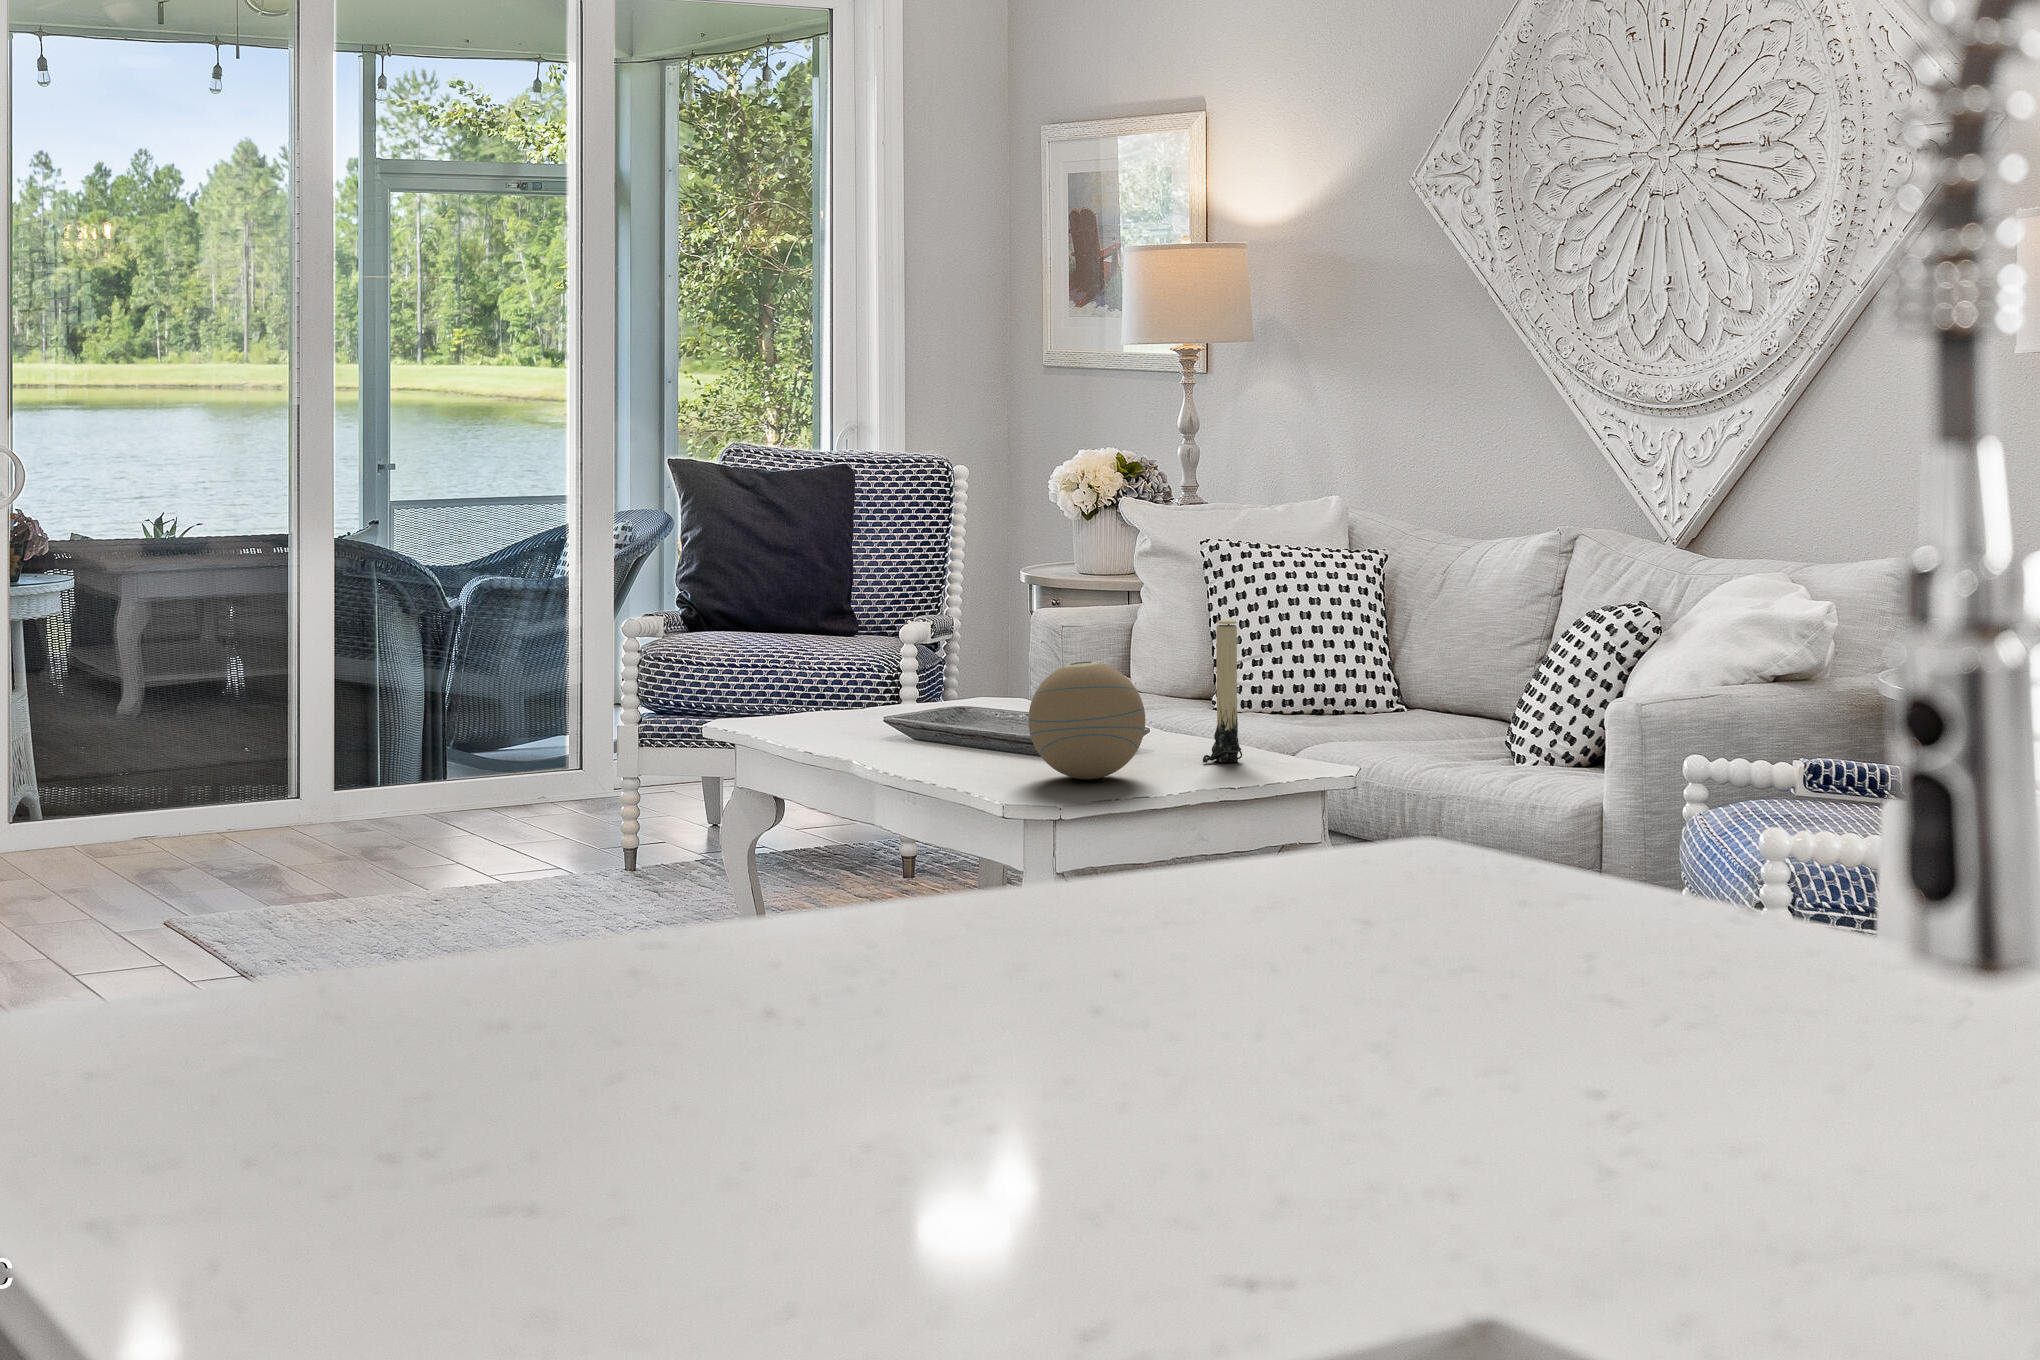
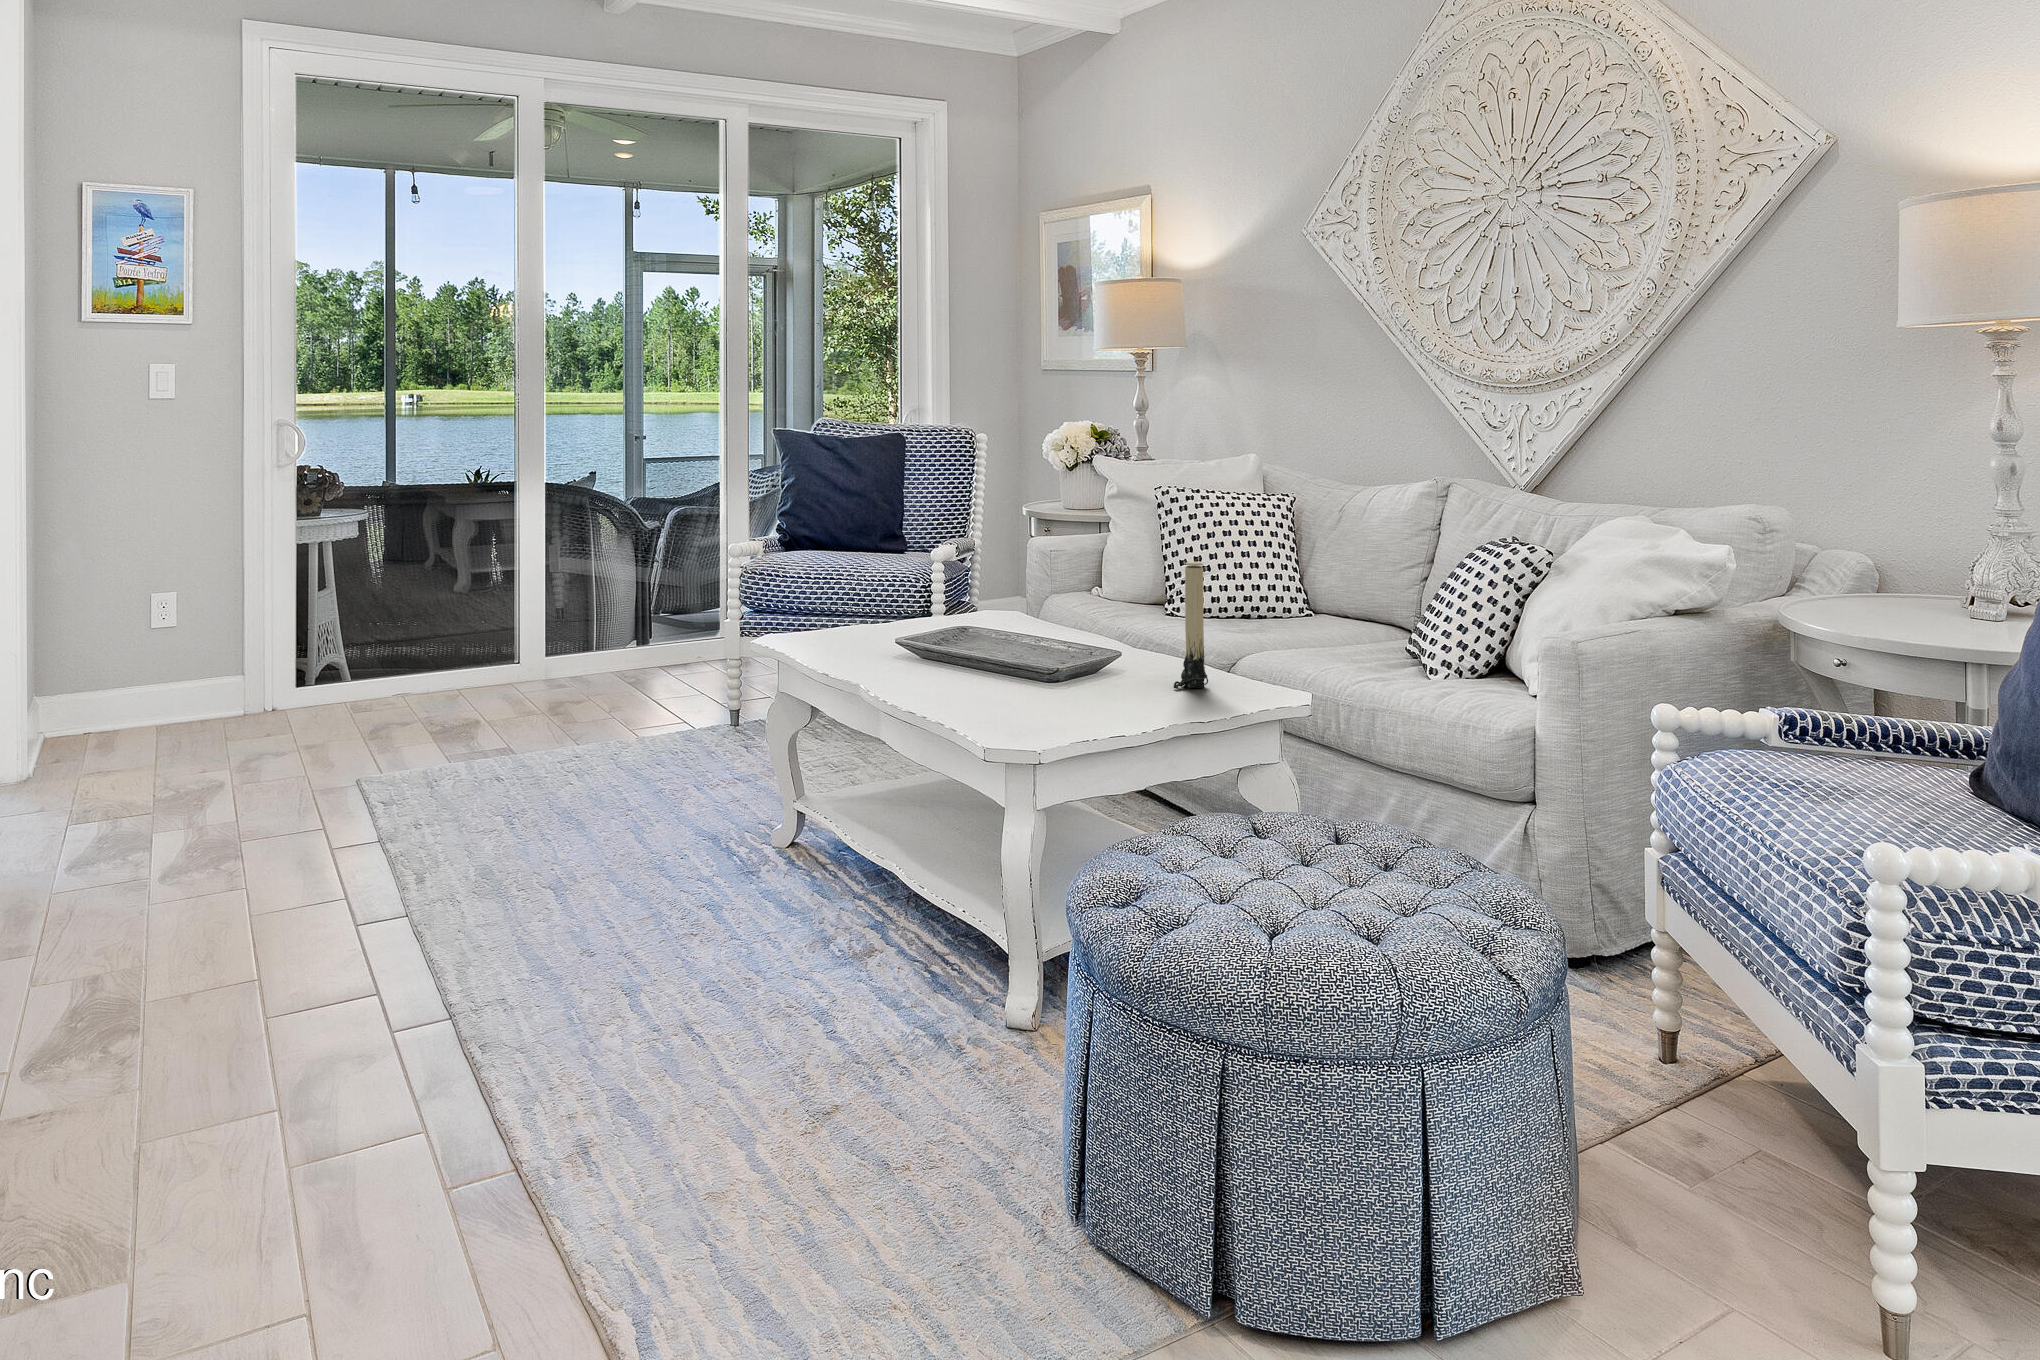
decorative orb: present [1028,662,1145,779] -> none [1019,603,1124,710]

